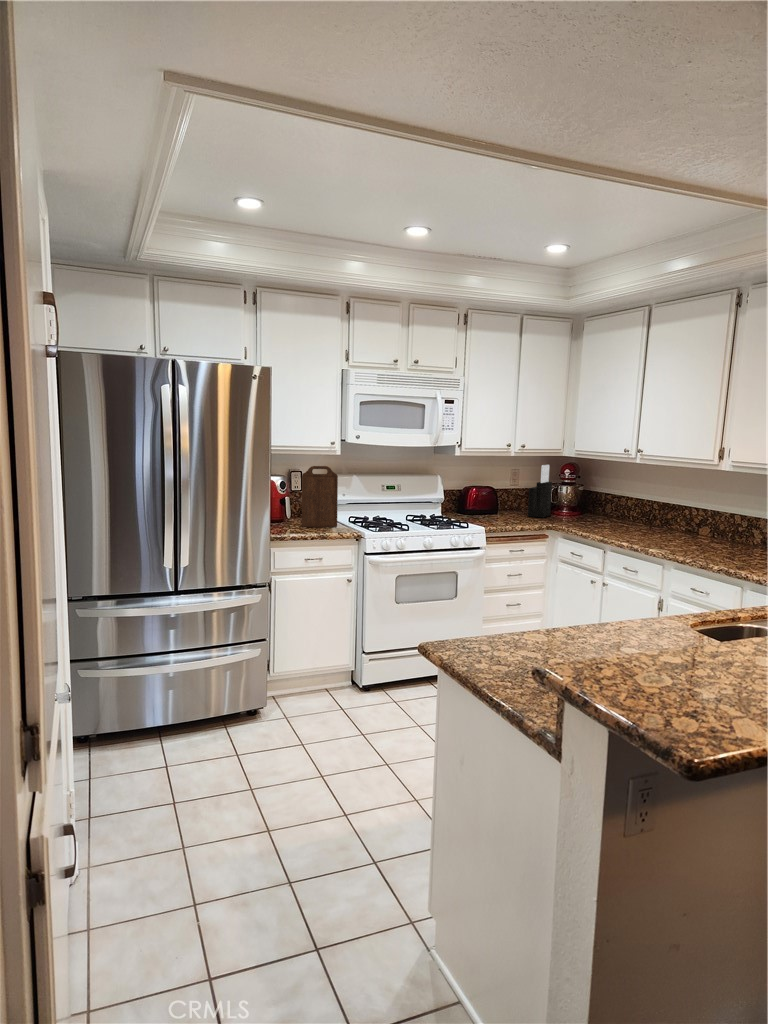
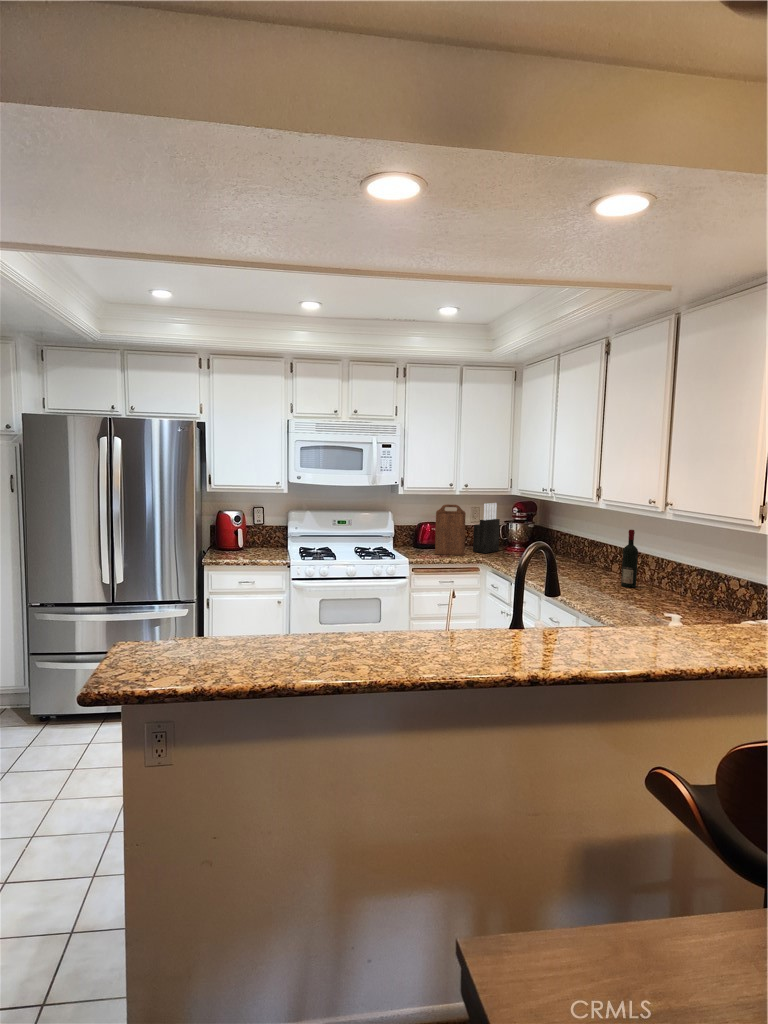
cutting board: present [302,466,338,527] -> present [435,504,466,555]
wine bottle: none [729,487,749,546] -> present [621,530,638,587]

